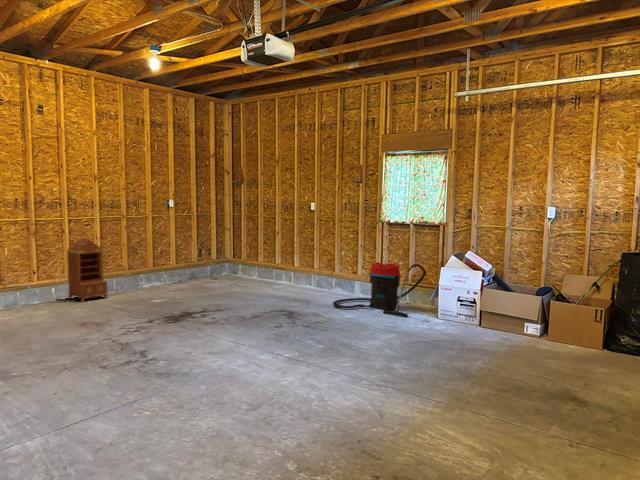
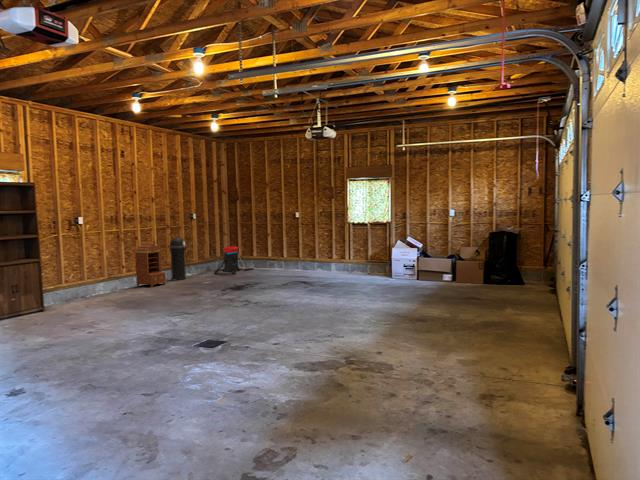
trash can: none [126,232,149,291] -> present [169,237,186,280]
vacuum cleaner: present [333,262,426,317] -> present [214,246,253,275]

